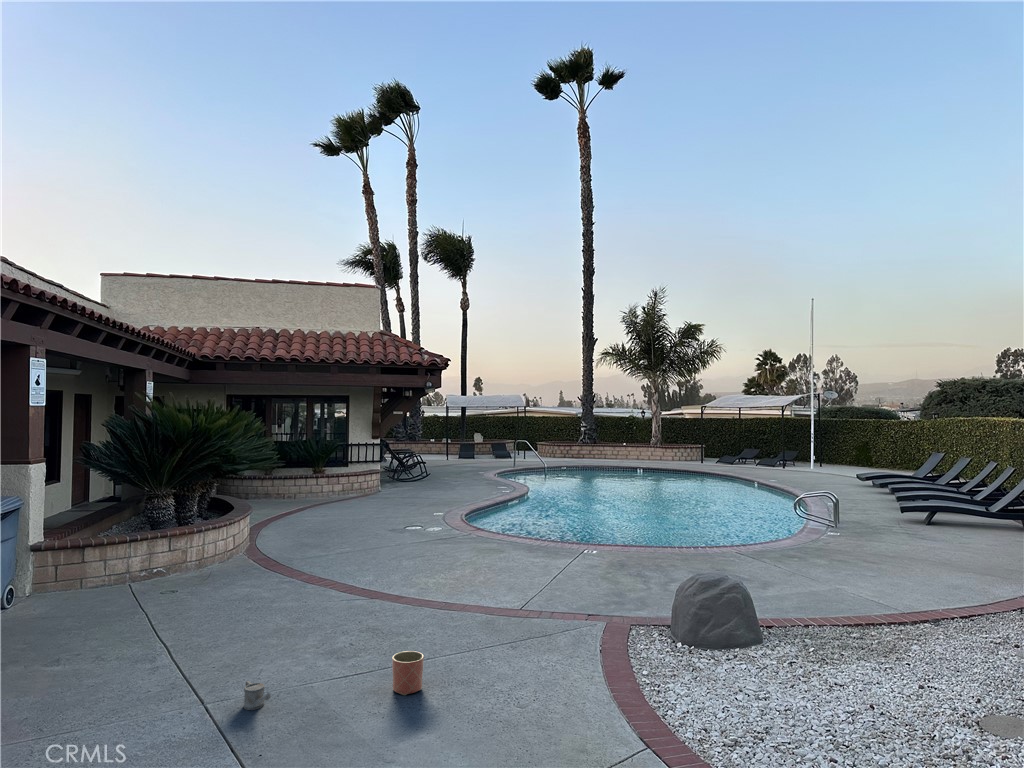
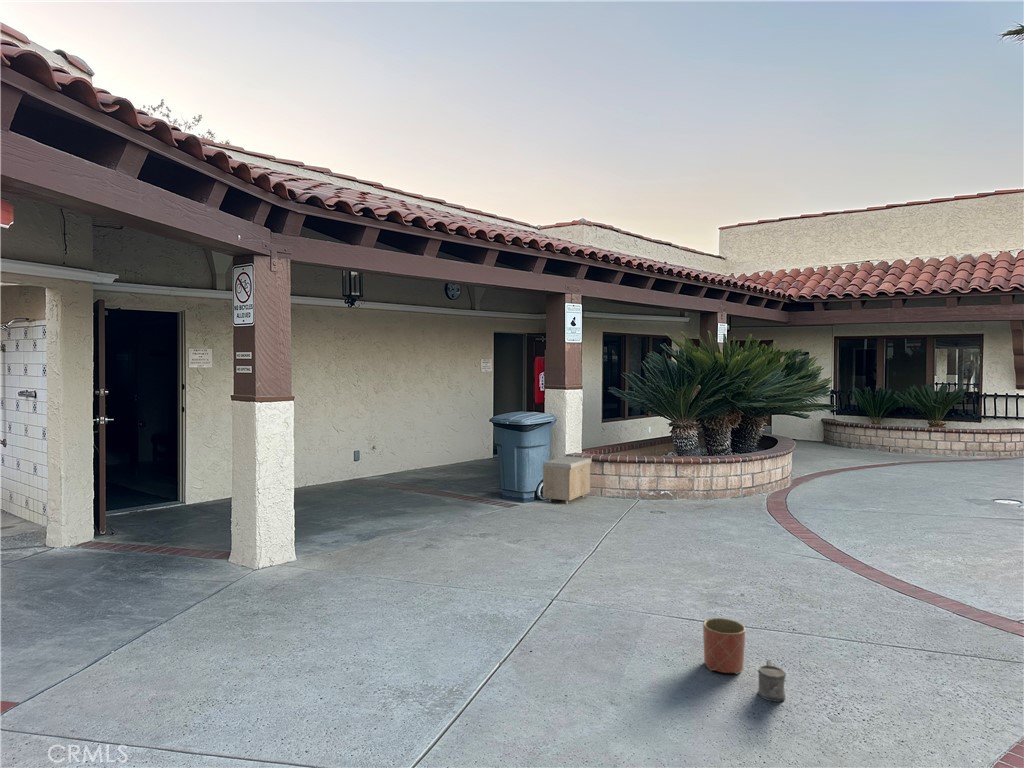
storage bench: none [9,546,68,611] -> present [543,456,592,504]
watering can: present [244,681,271,710] -> present [758,660,786,702]

